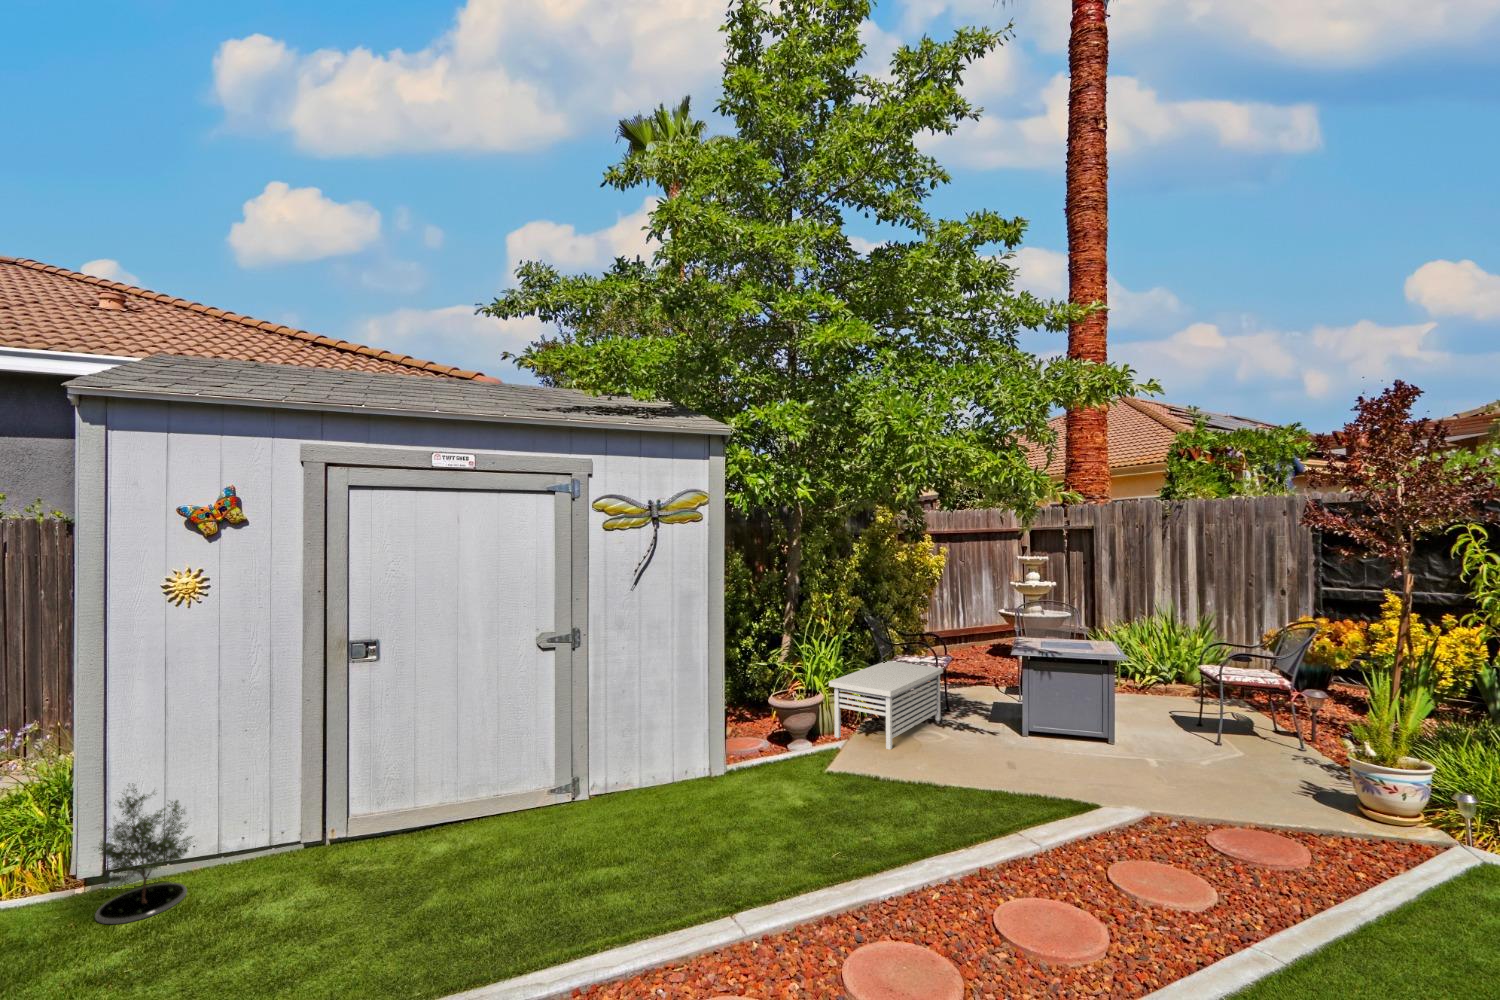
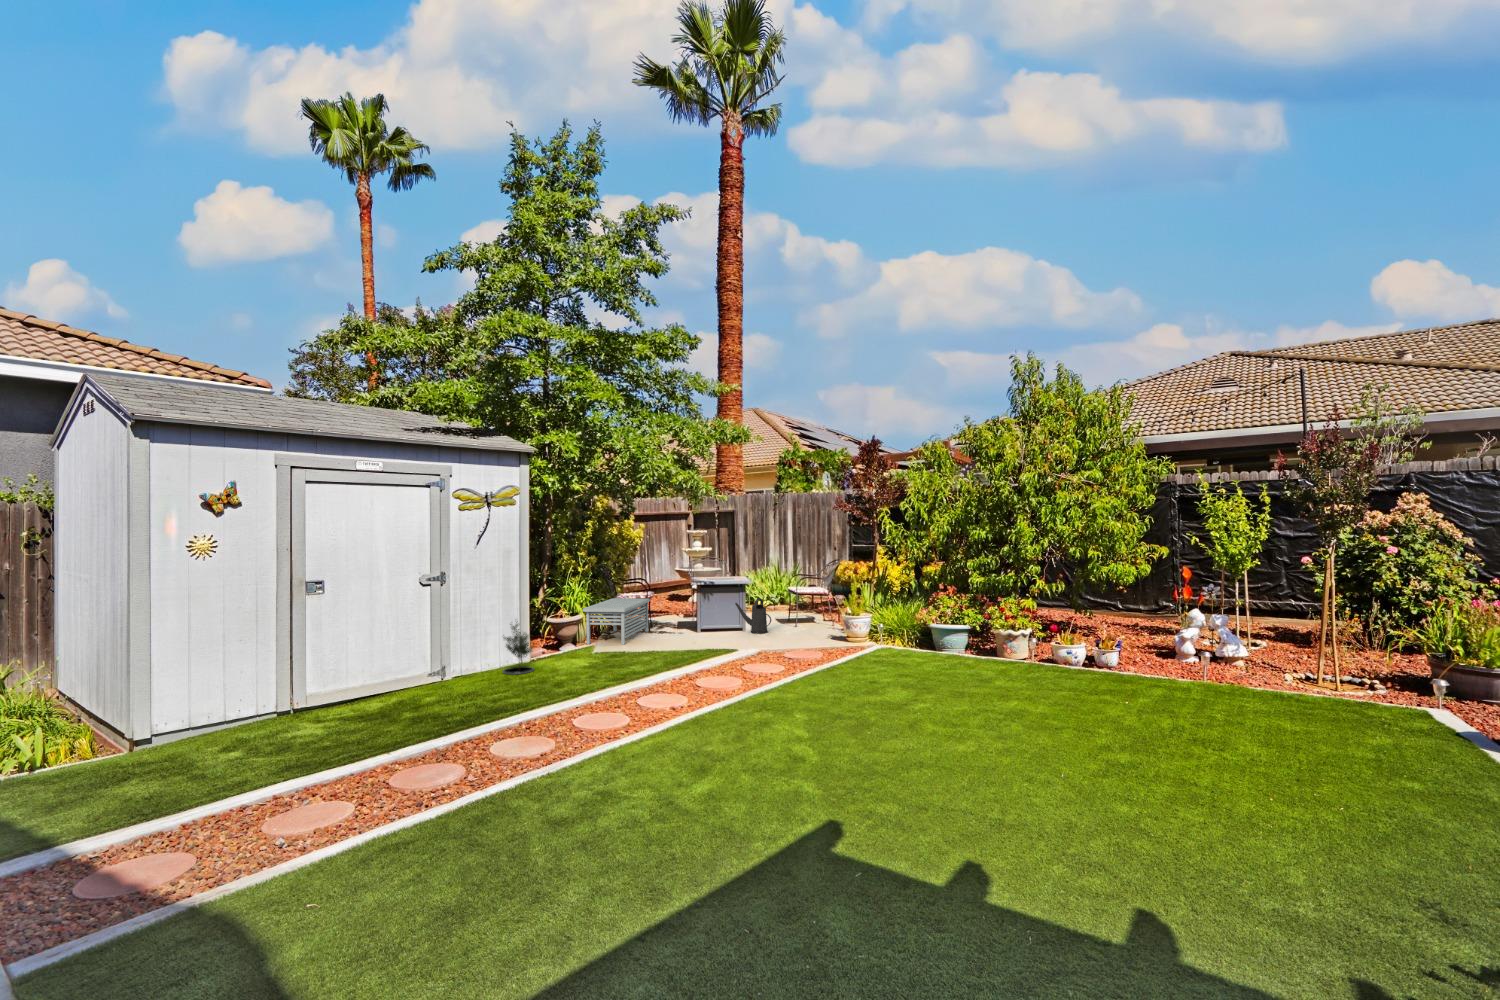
watering can: none [1094,692,1169,760] -> present [735,598,771,634]
potted tree: present [95,789,192,924] -> present [503,622,534,675]

